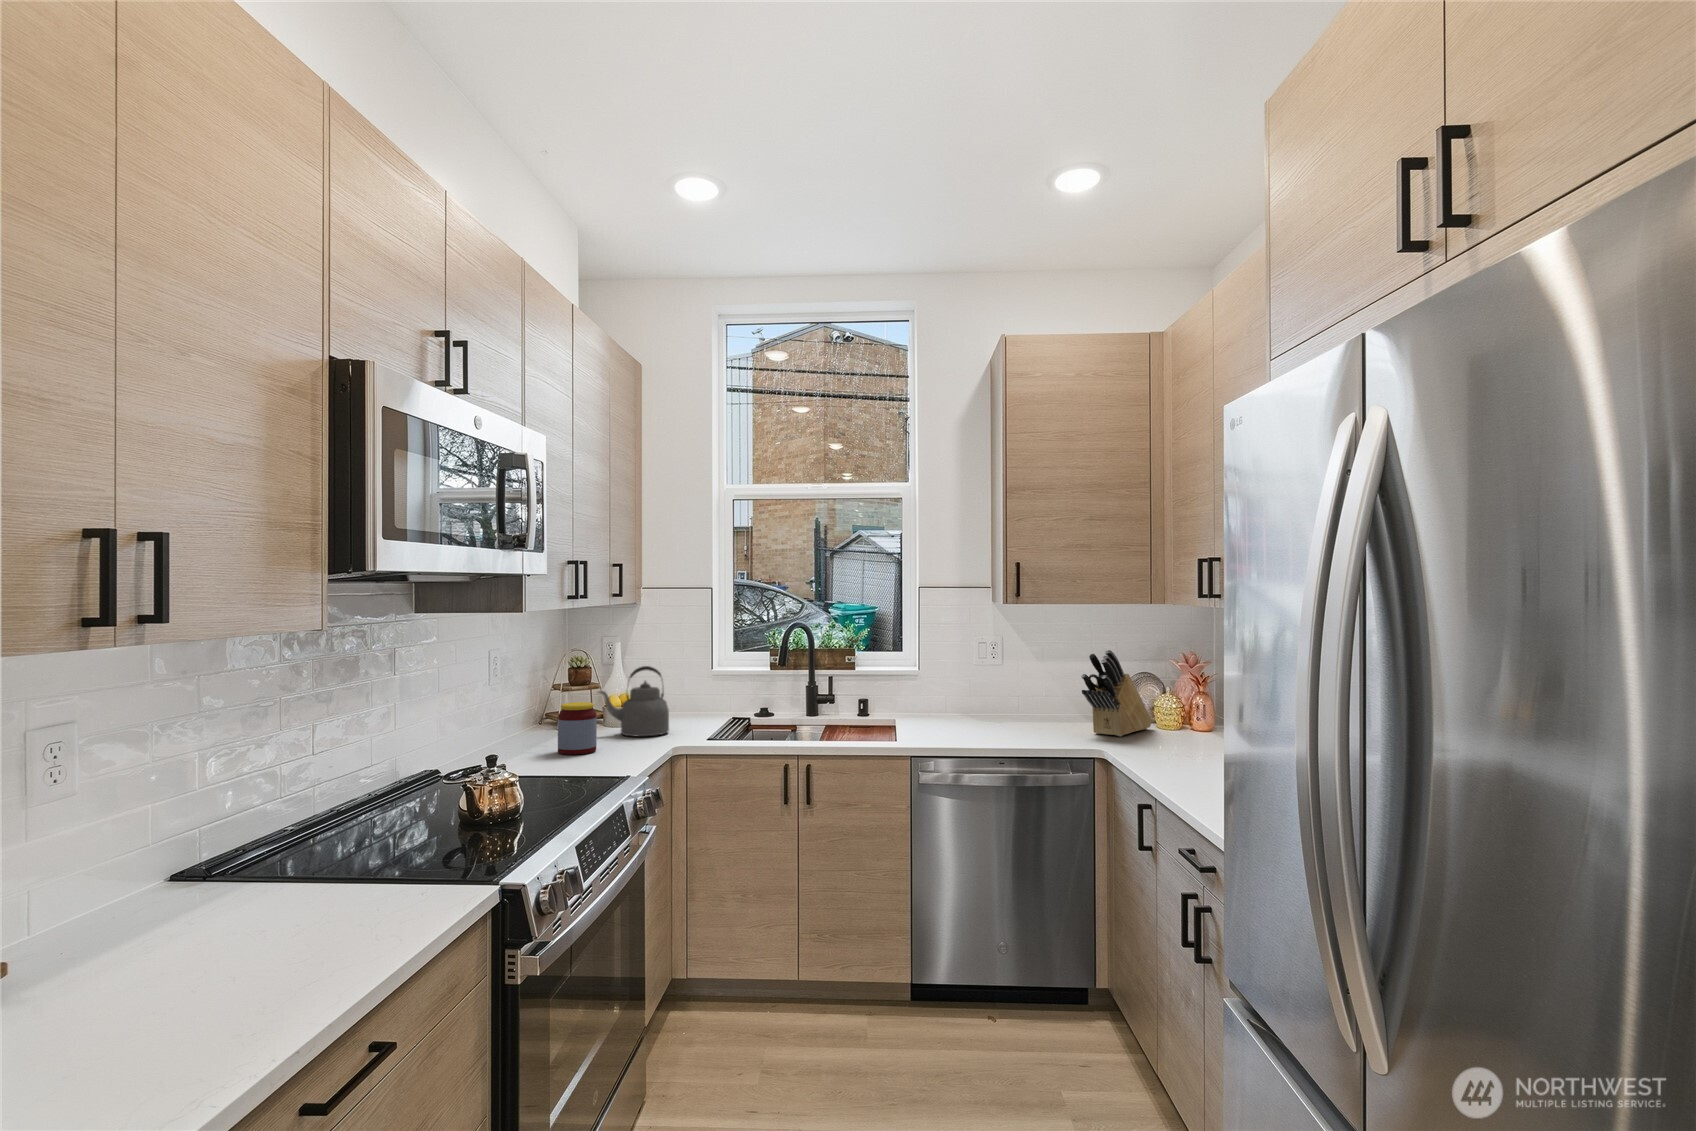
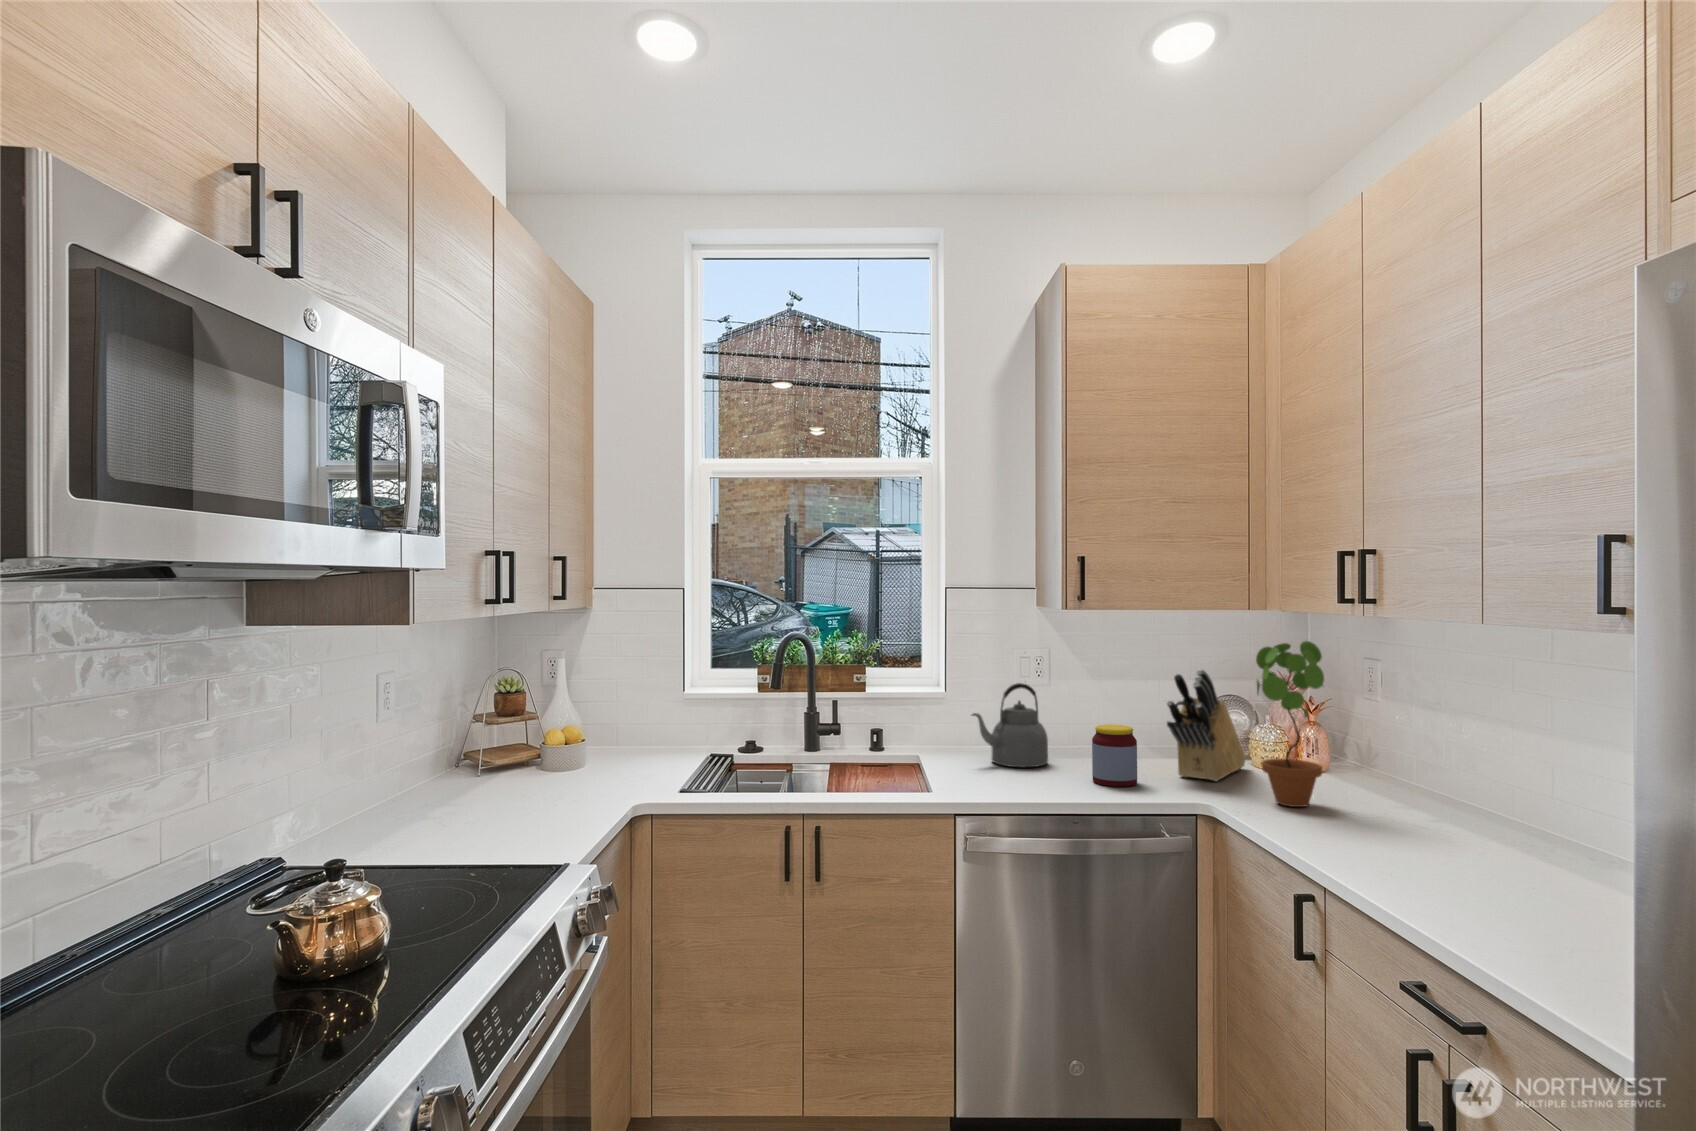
potted plant: none [1141,627,1190,751] -> present [1256,641,1324,807]
kettle: present [599,666,669,737] -> present [972,683,1048,767]
jar: present [558,702,597,755] -> present [1092,724,1137,787]

